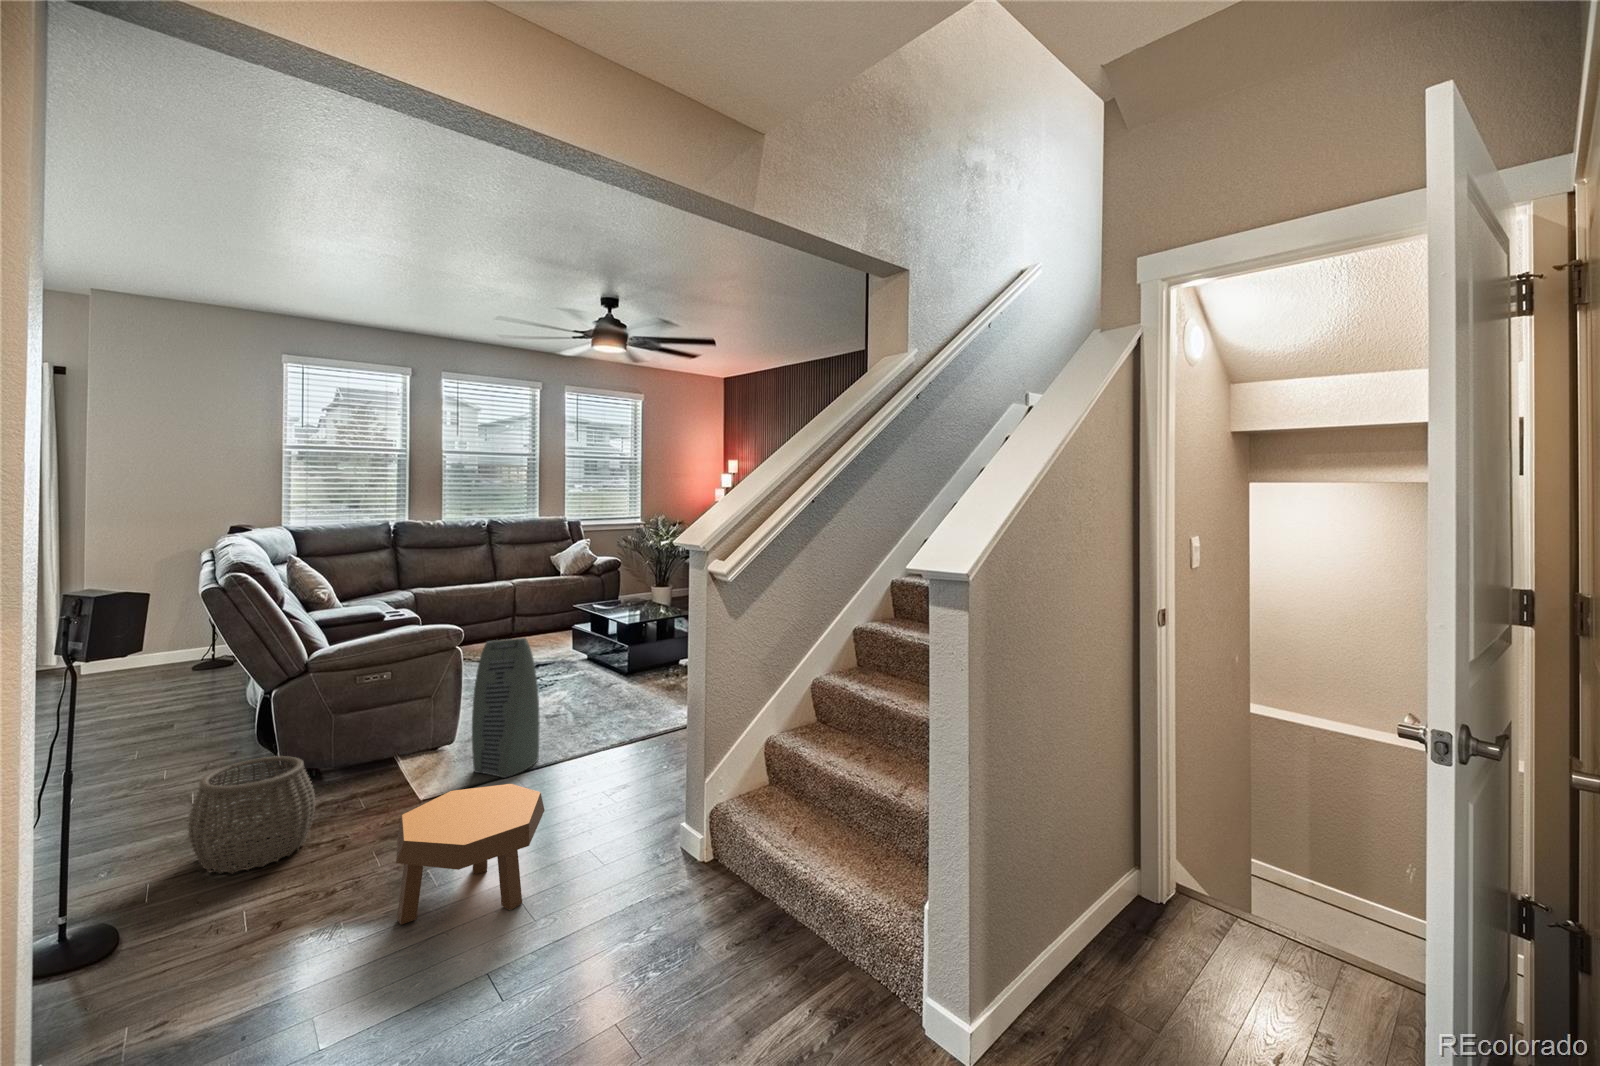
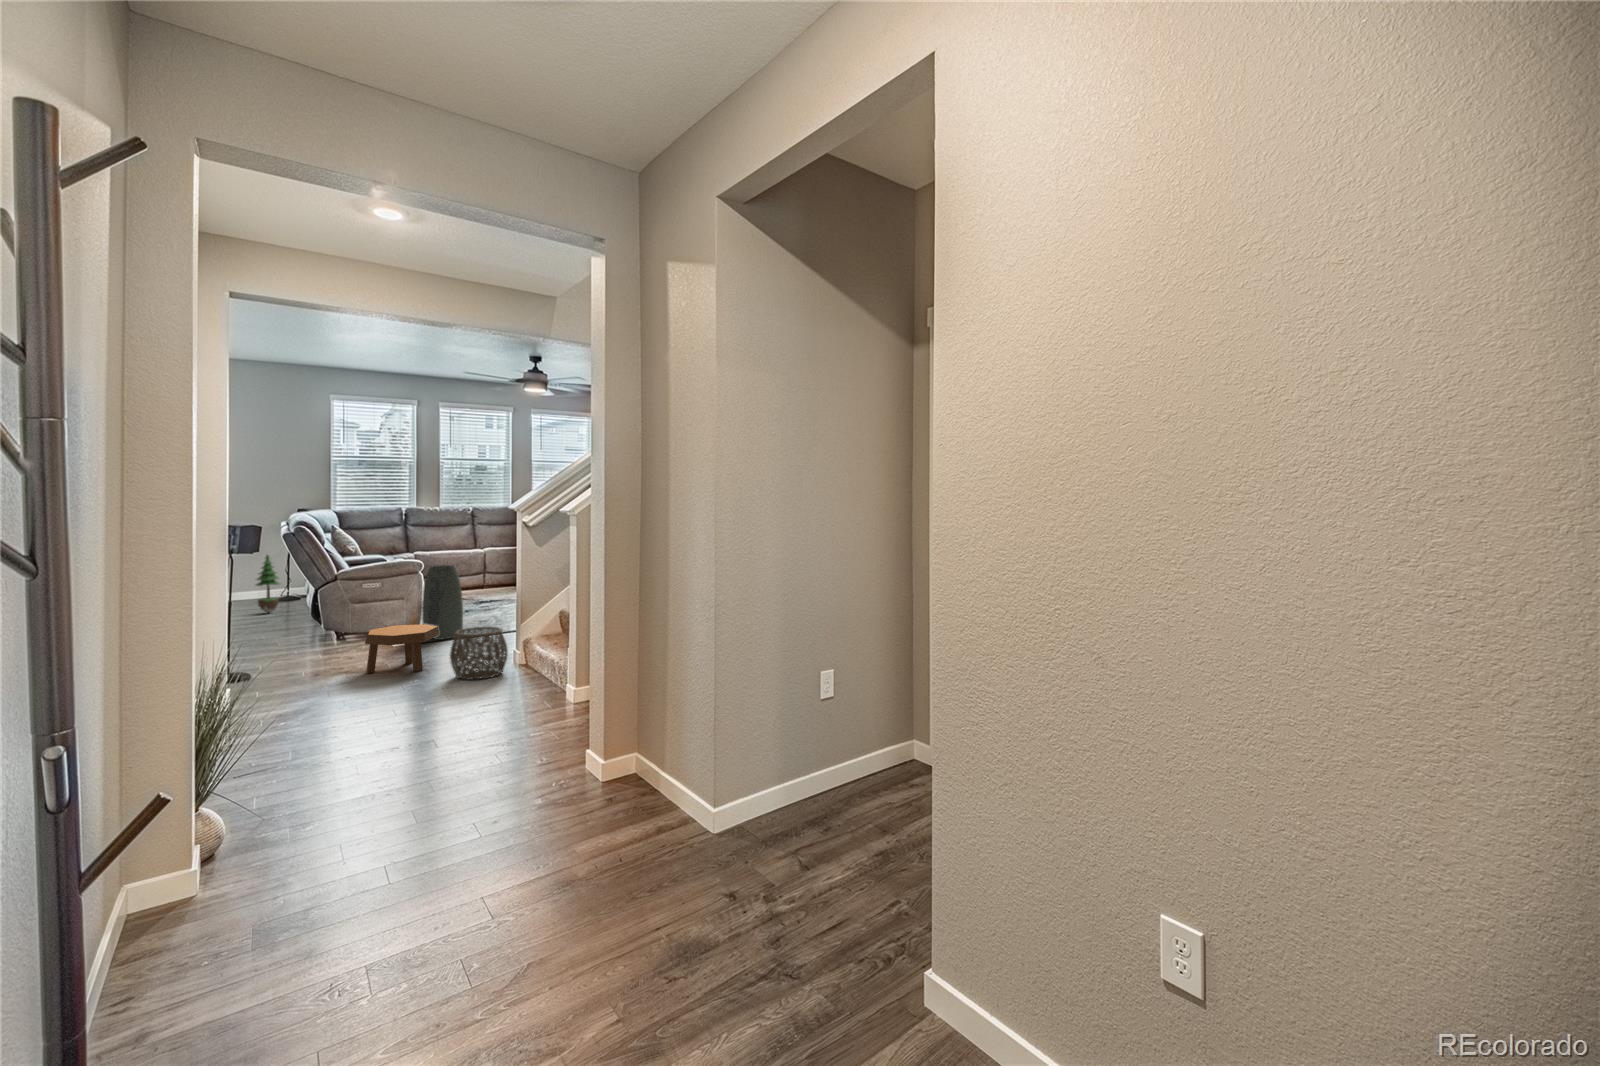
potted tree: none [154,604,203,702] -> present [256,555,279,613]
woven basket: present [188,756,315,873] -> present [450,627,508,680]

